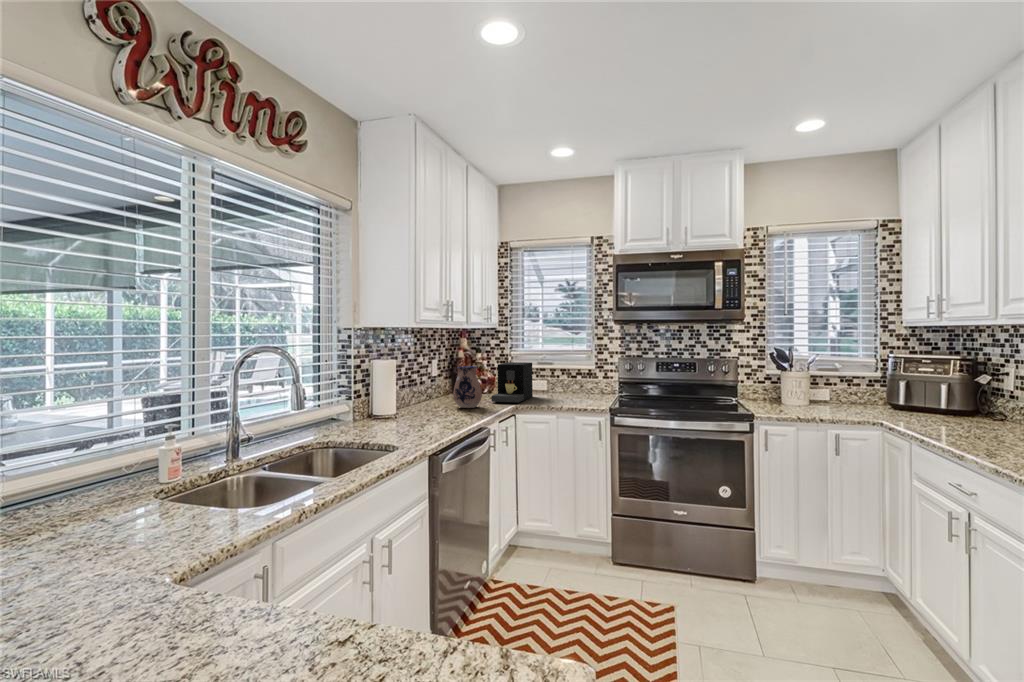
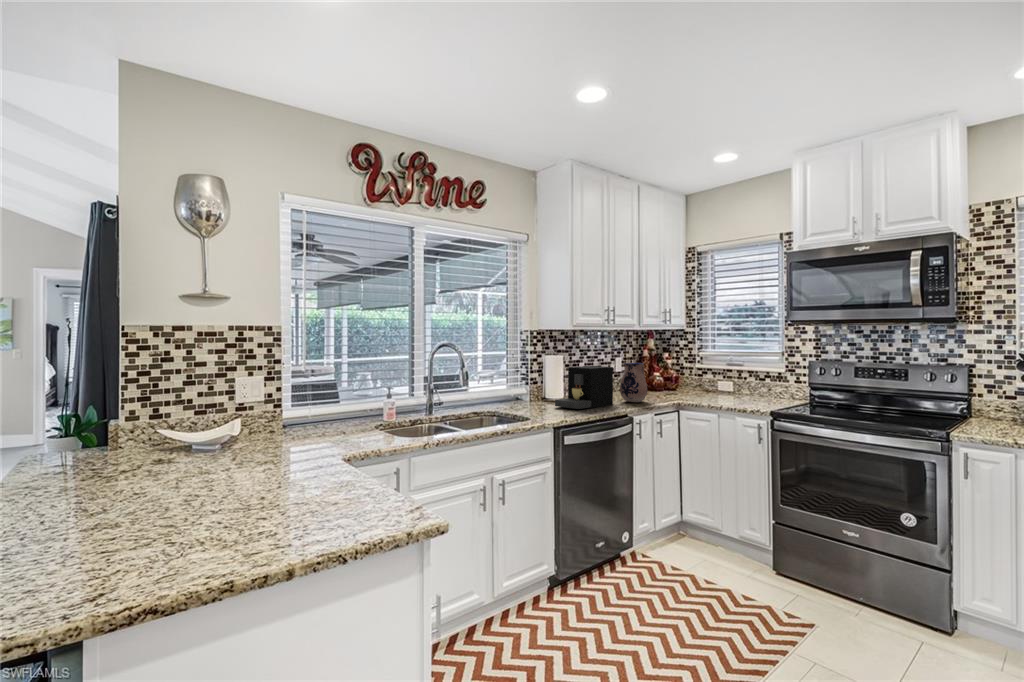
coffee maker: present [492,362,533,402] -> present [555,366,613,409]

